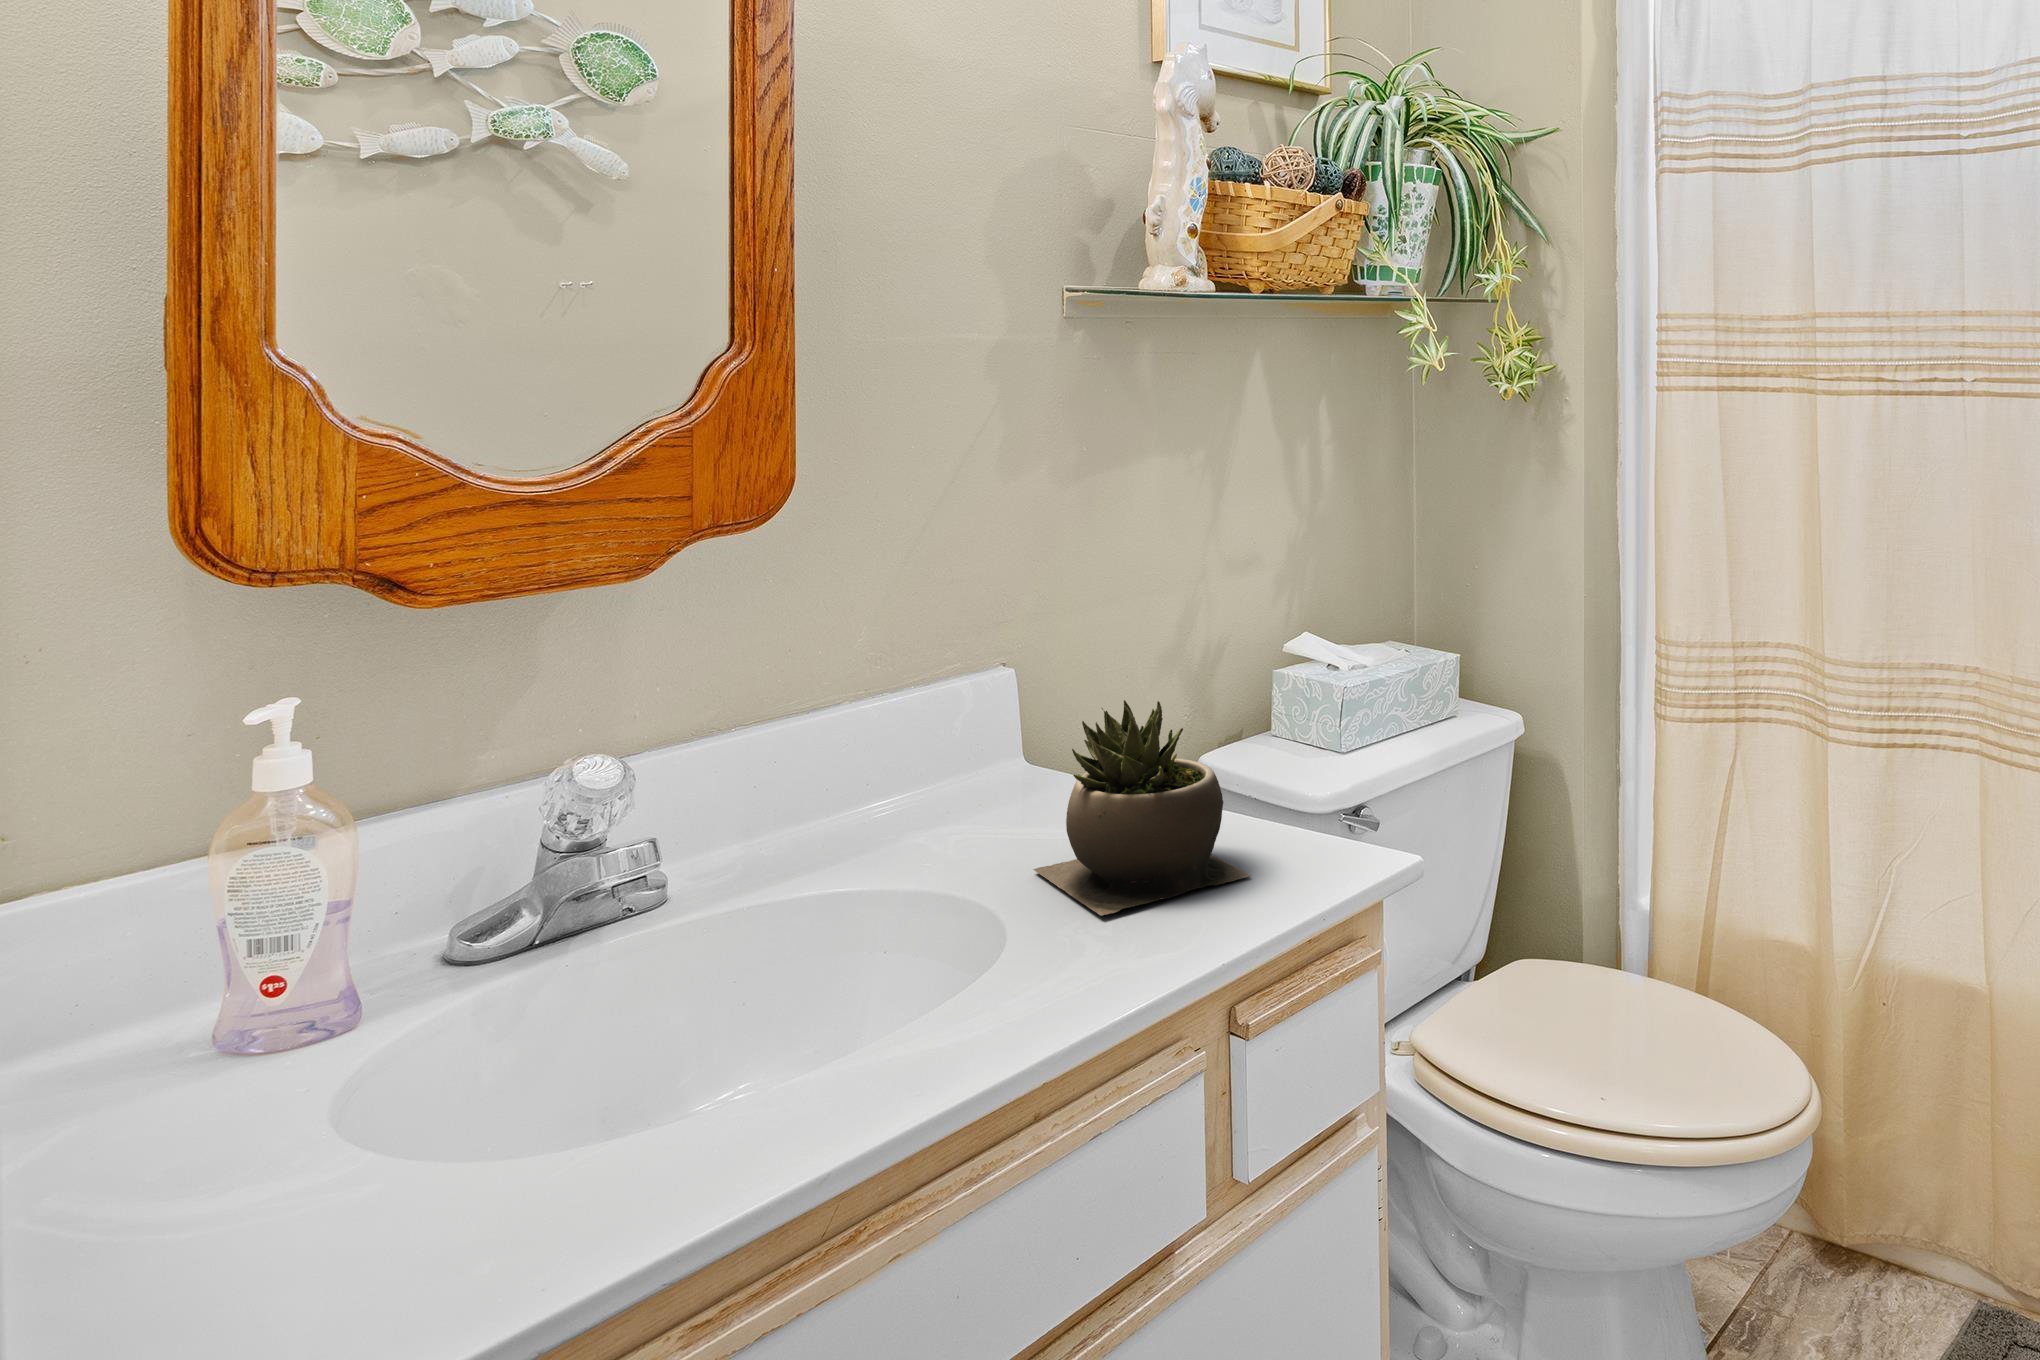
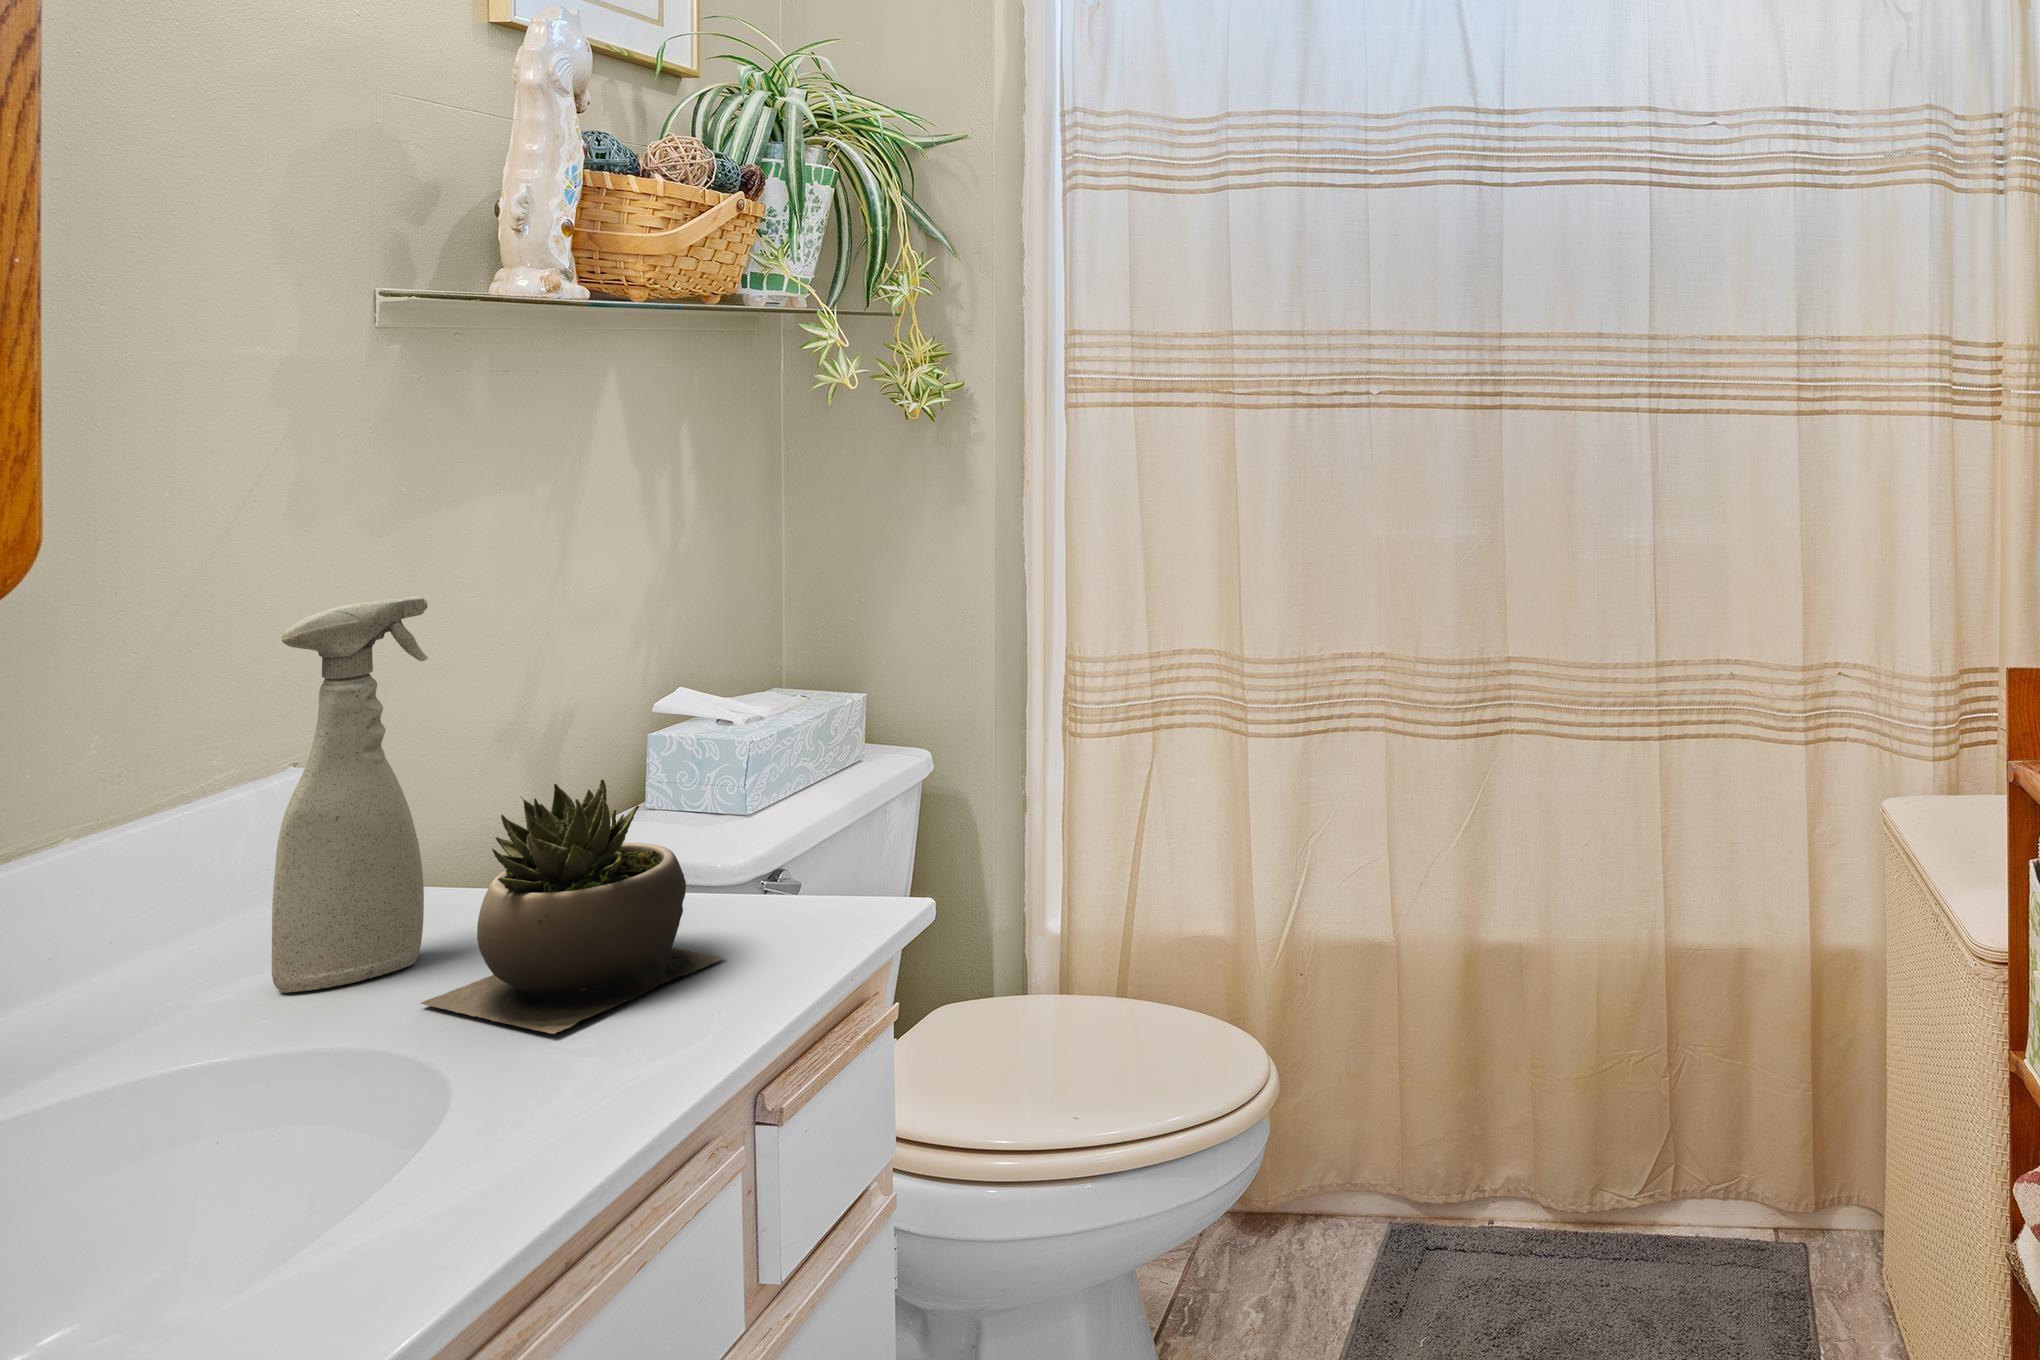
spray bottle: none [955,532,1059,844] -> present [272,596,428,993]

